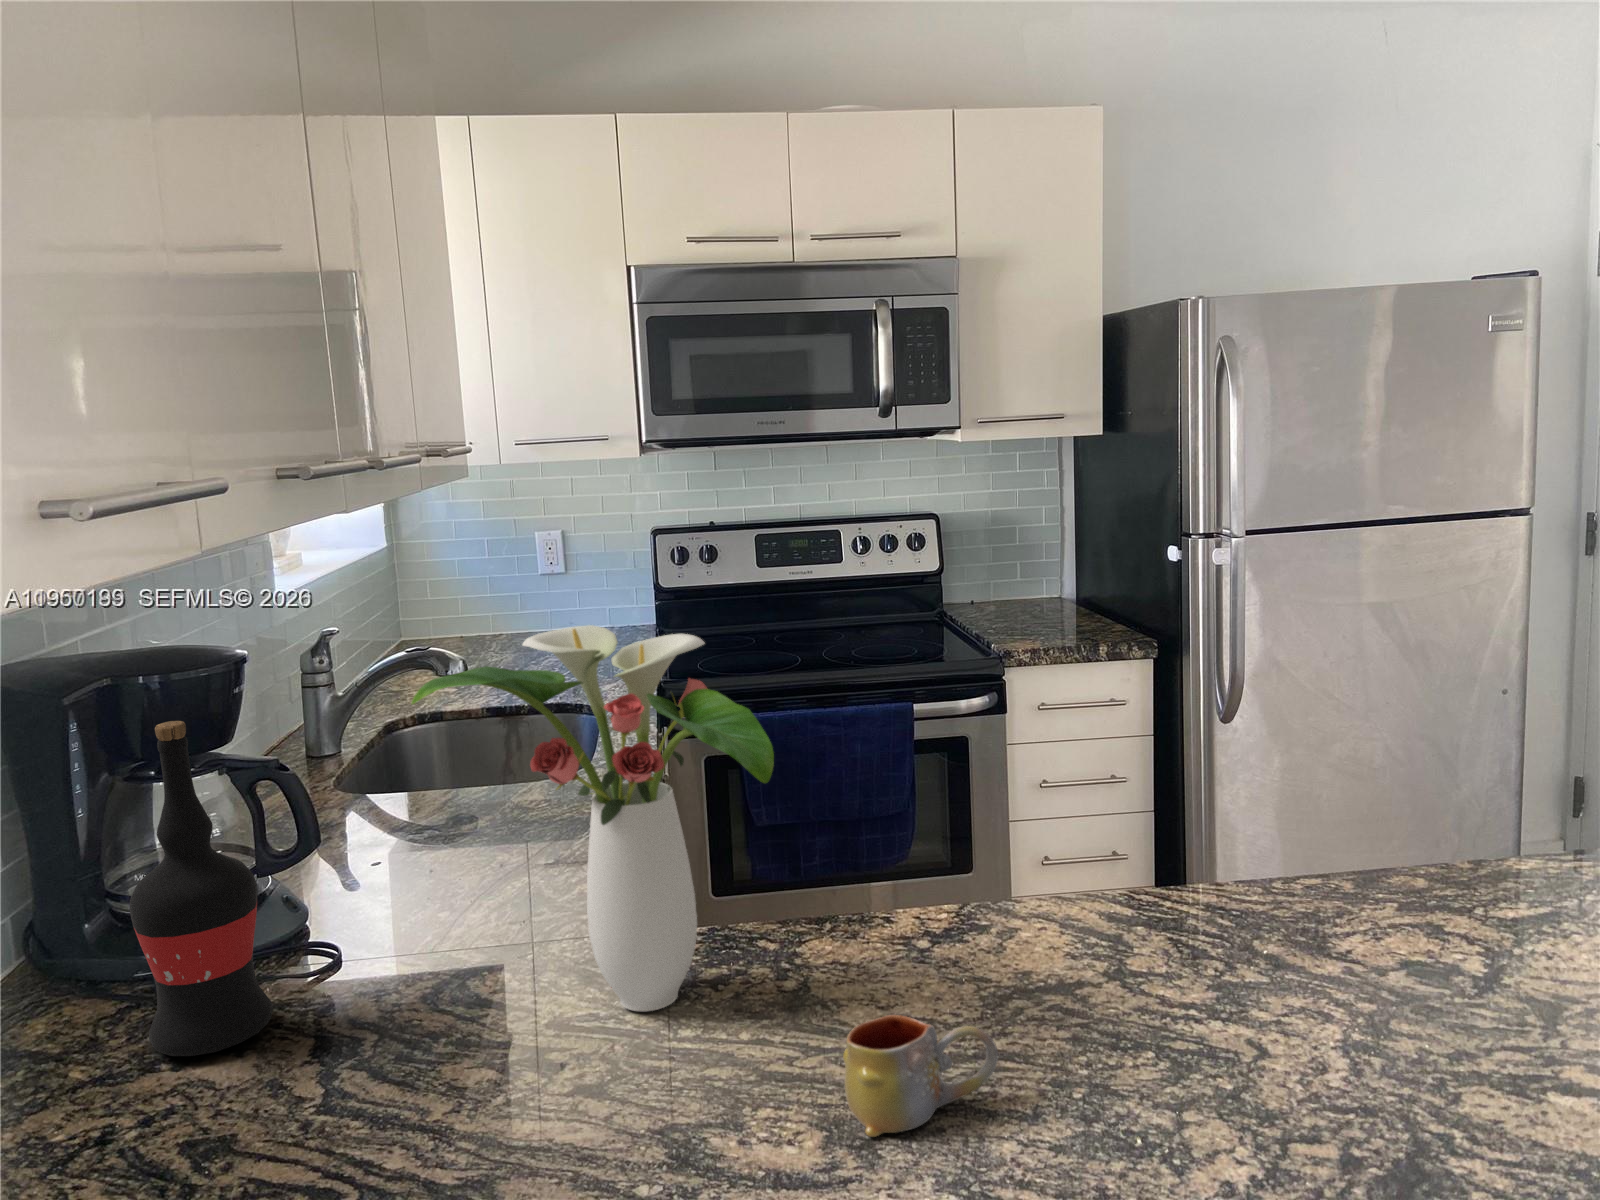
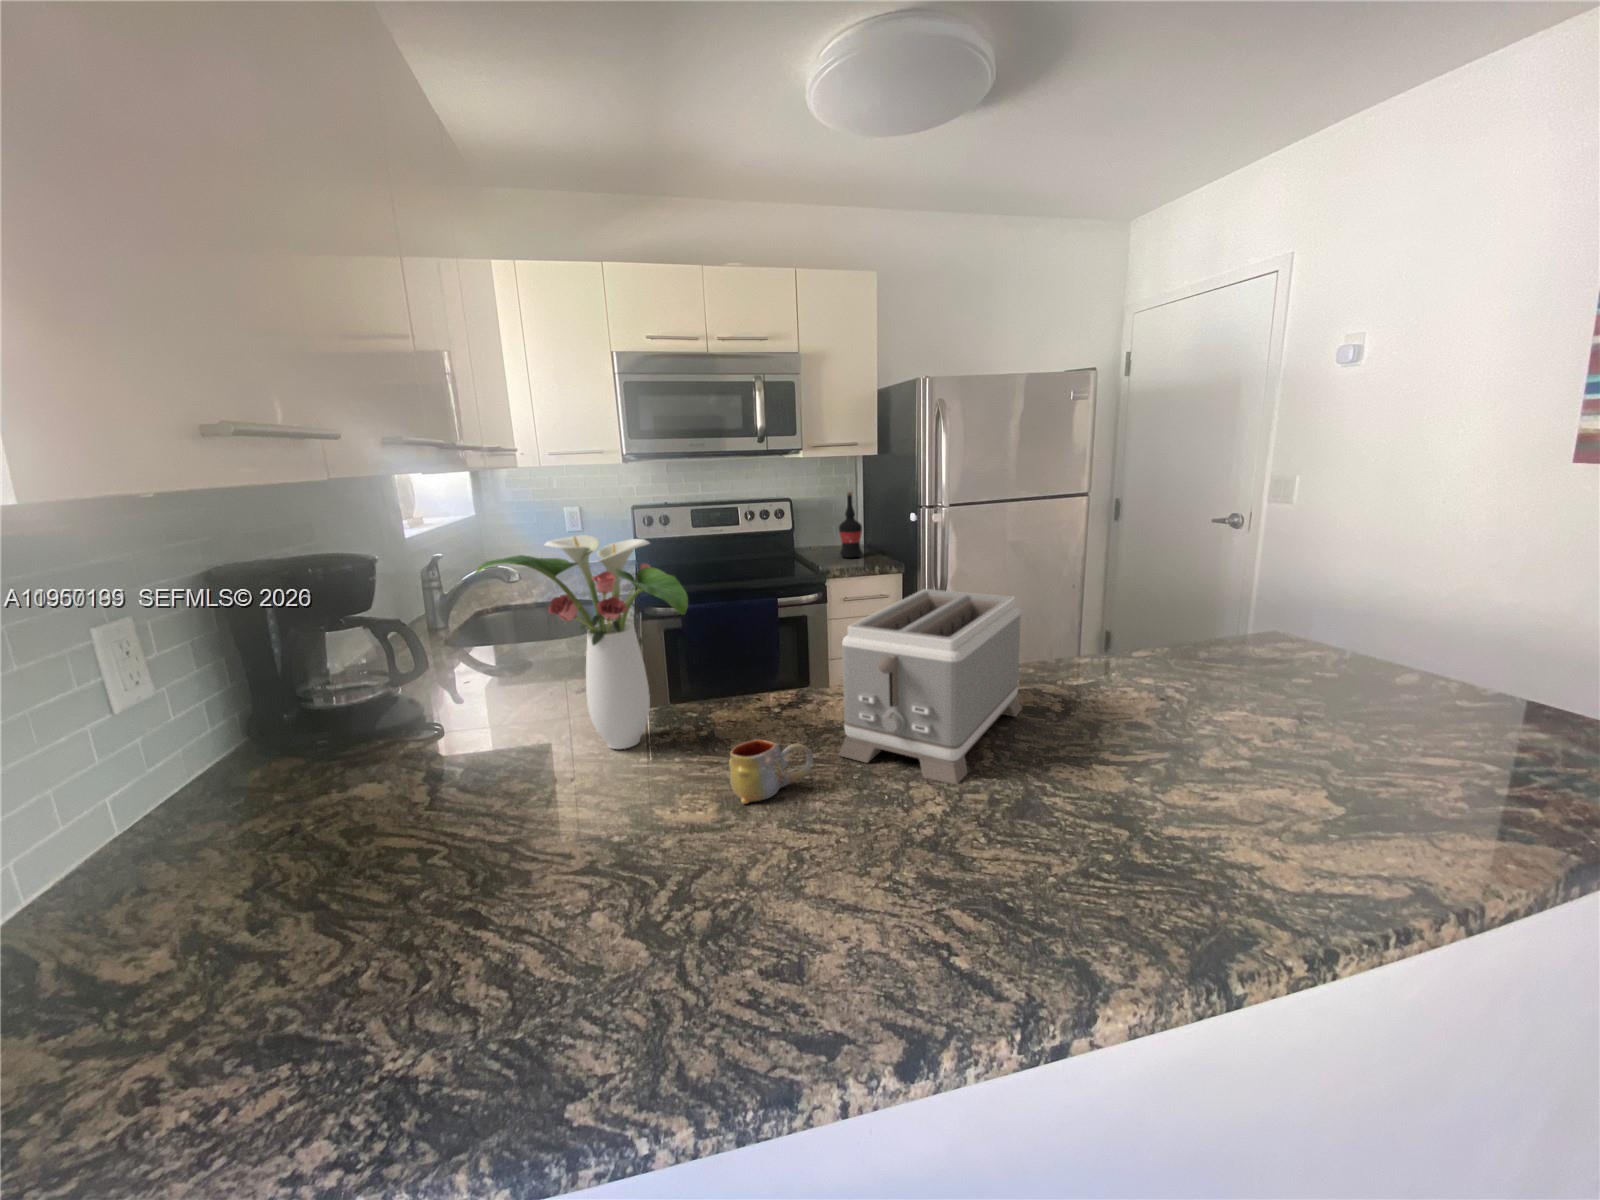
wine bottle: present [130,721,273,1056] -> present [839,492,862,558]
toaster: none [1043,727,1403,1126] -> present [838,589,1022,784]

